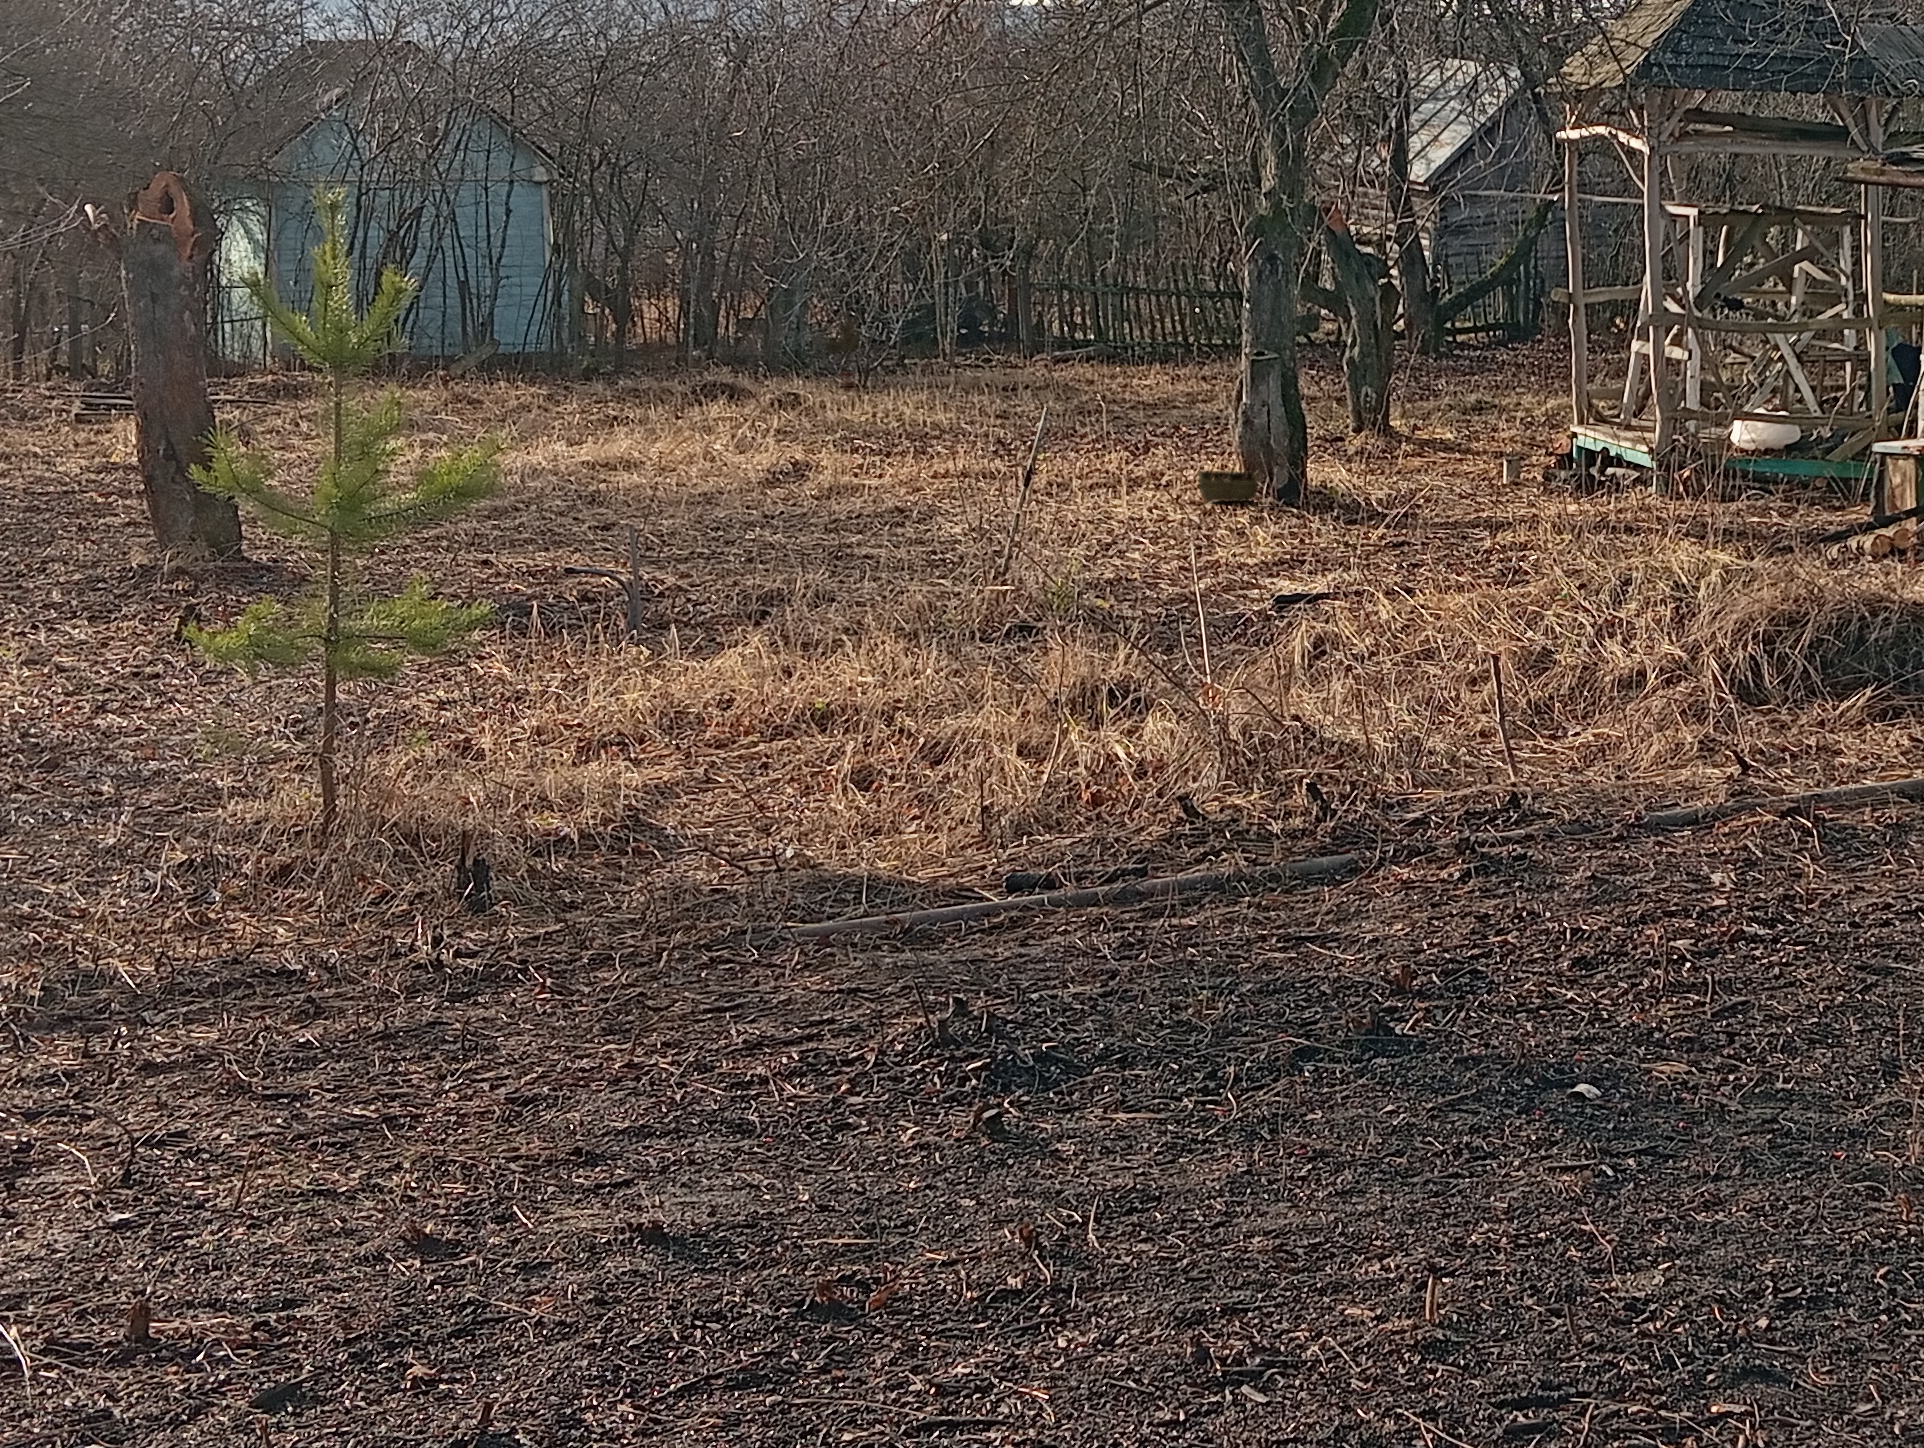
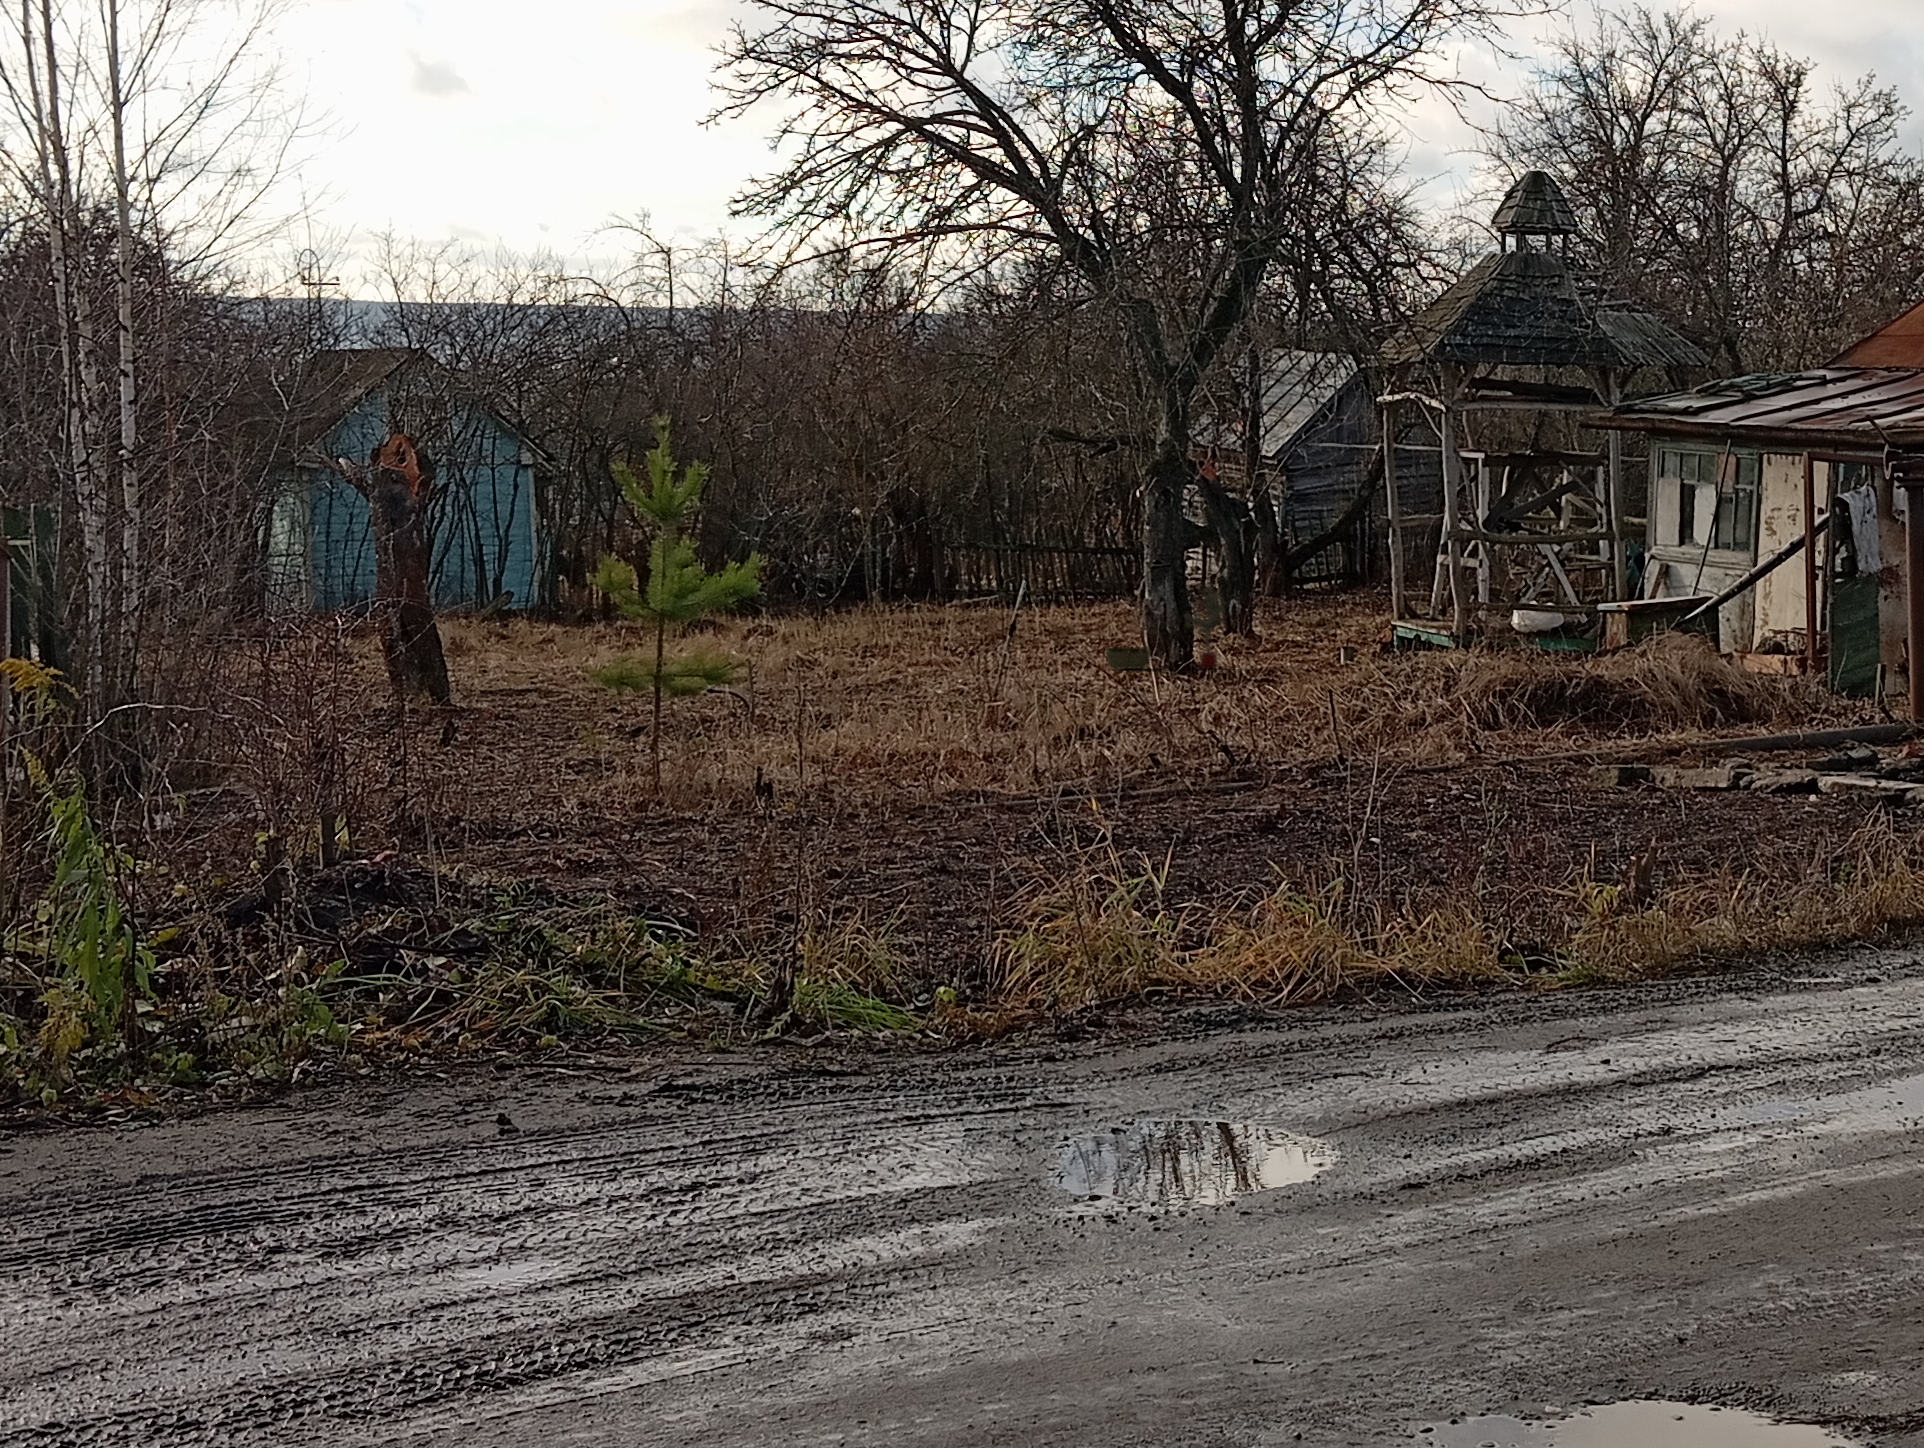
potted tree: present [826,315,860,387] -> present [1183,583,1226,669]

